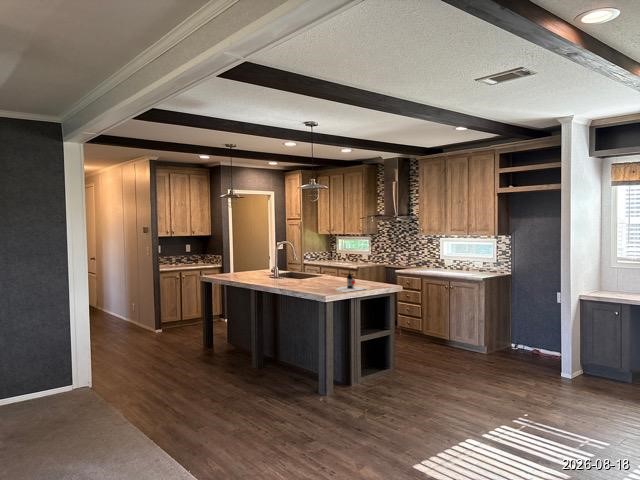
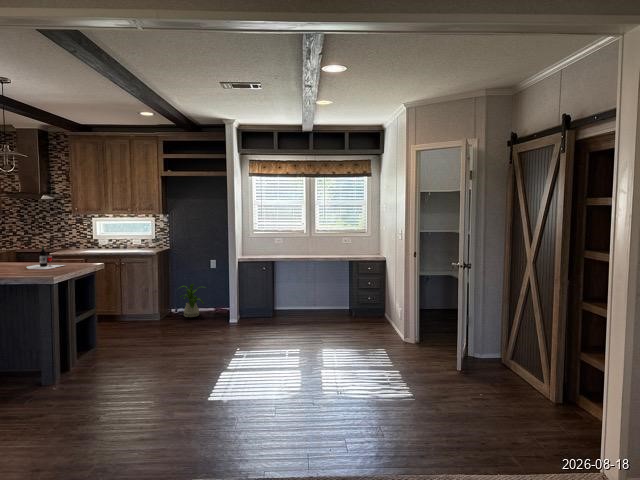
house plant: none [510,319,546,359] -> present [180,284,204,317]

